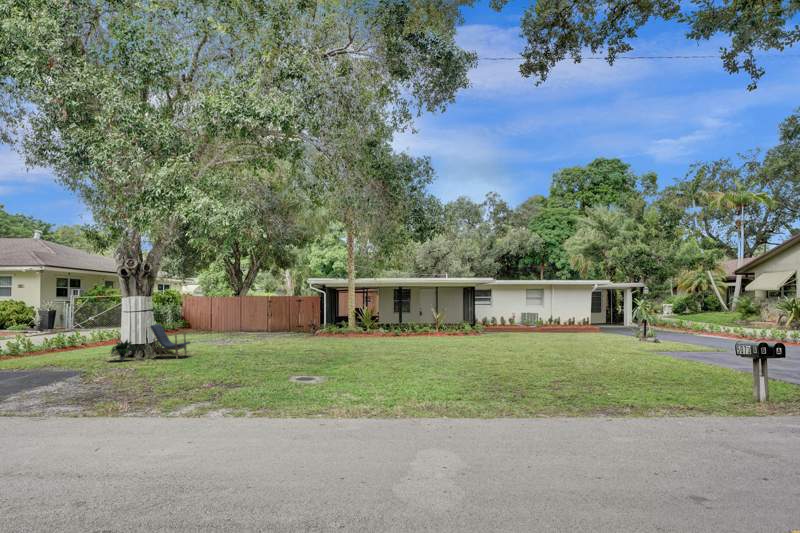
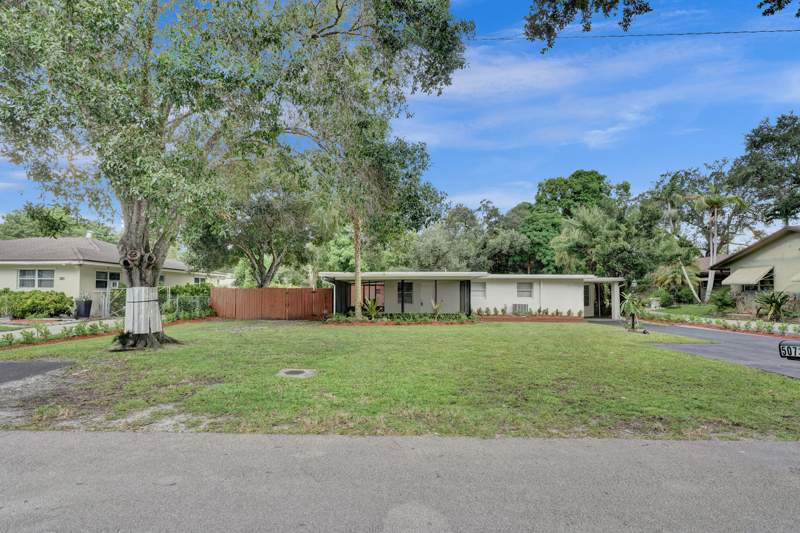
lounge chair: present [150,324,190,358] -> none [153,314,194,348]

